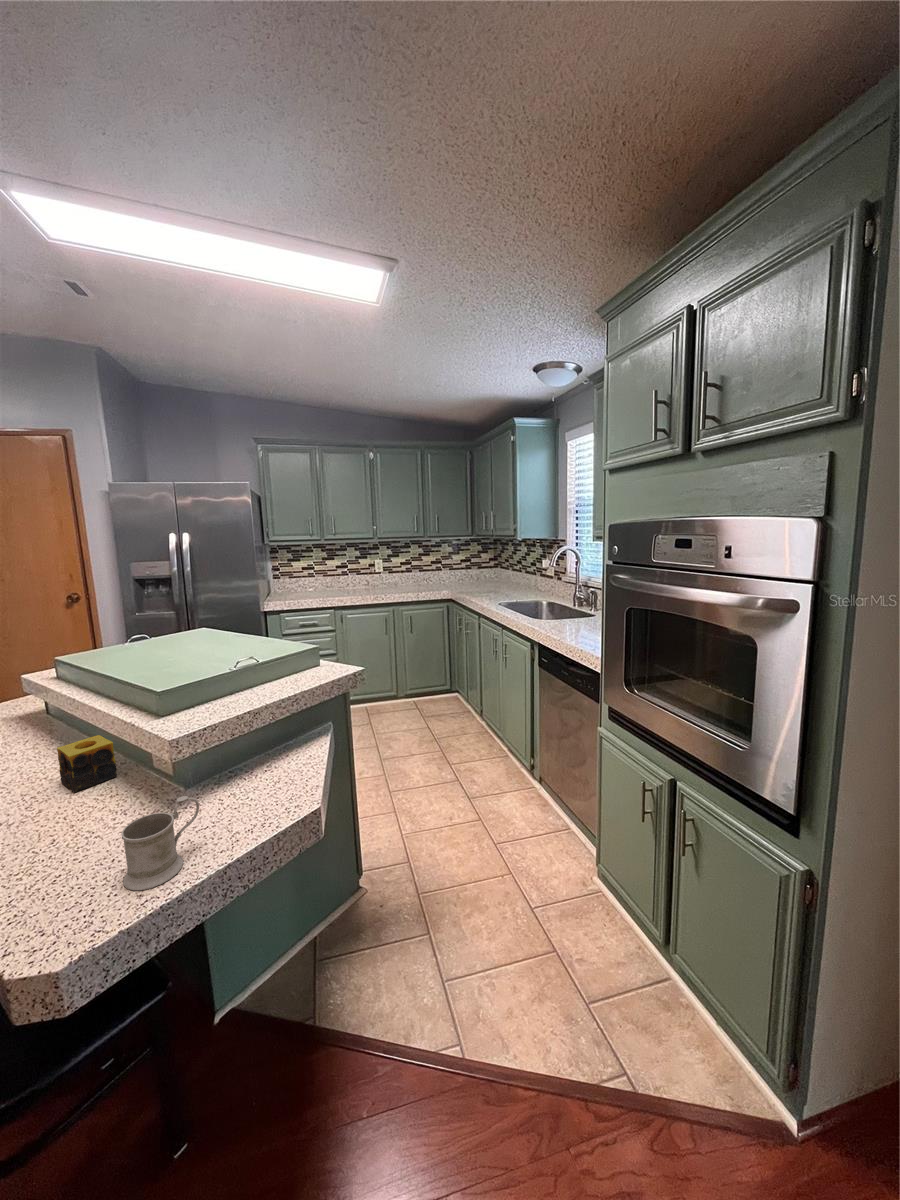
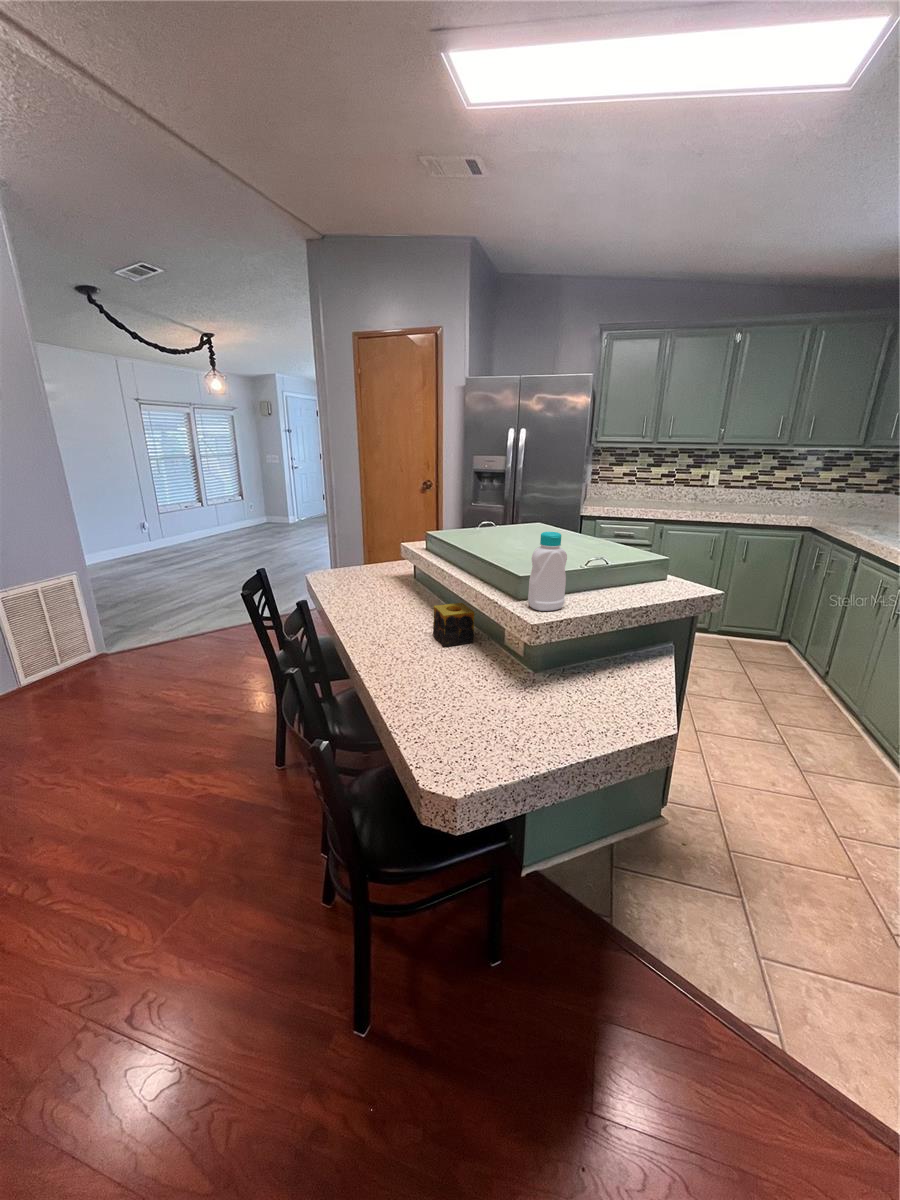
bottle: none [166,645,211,725] -> present [528,532,567,611]
mug: present [121,796,199,891] -> none [494,680,564,755]

